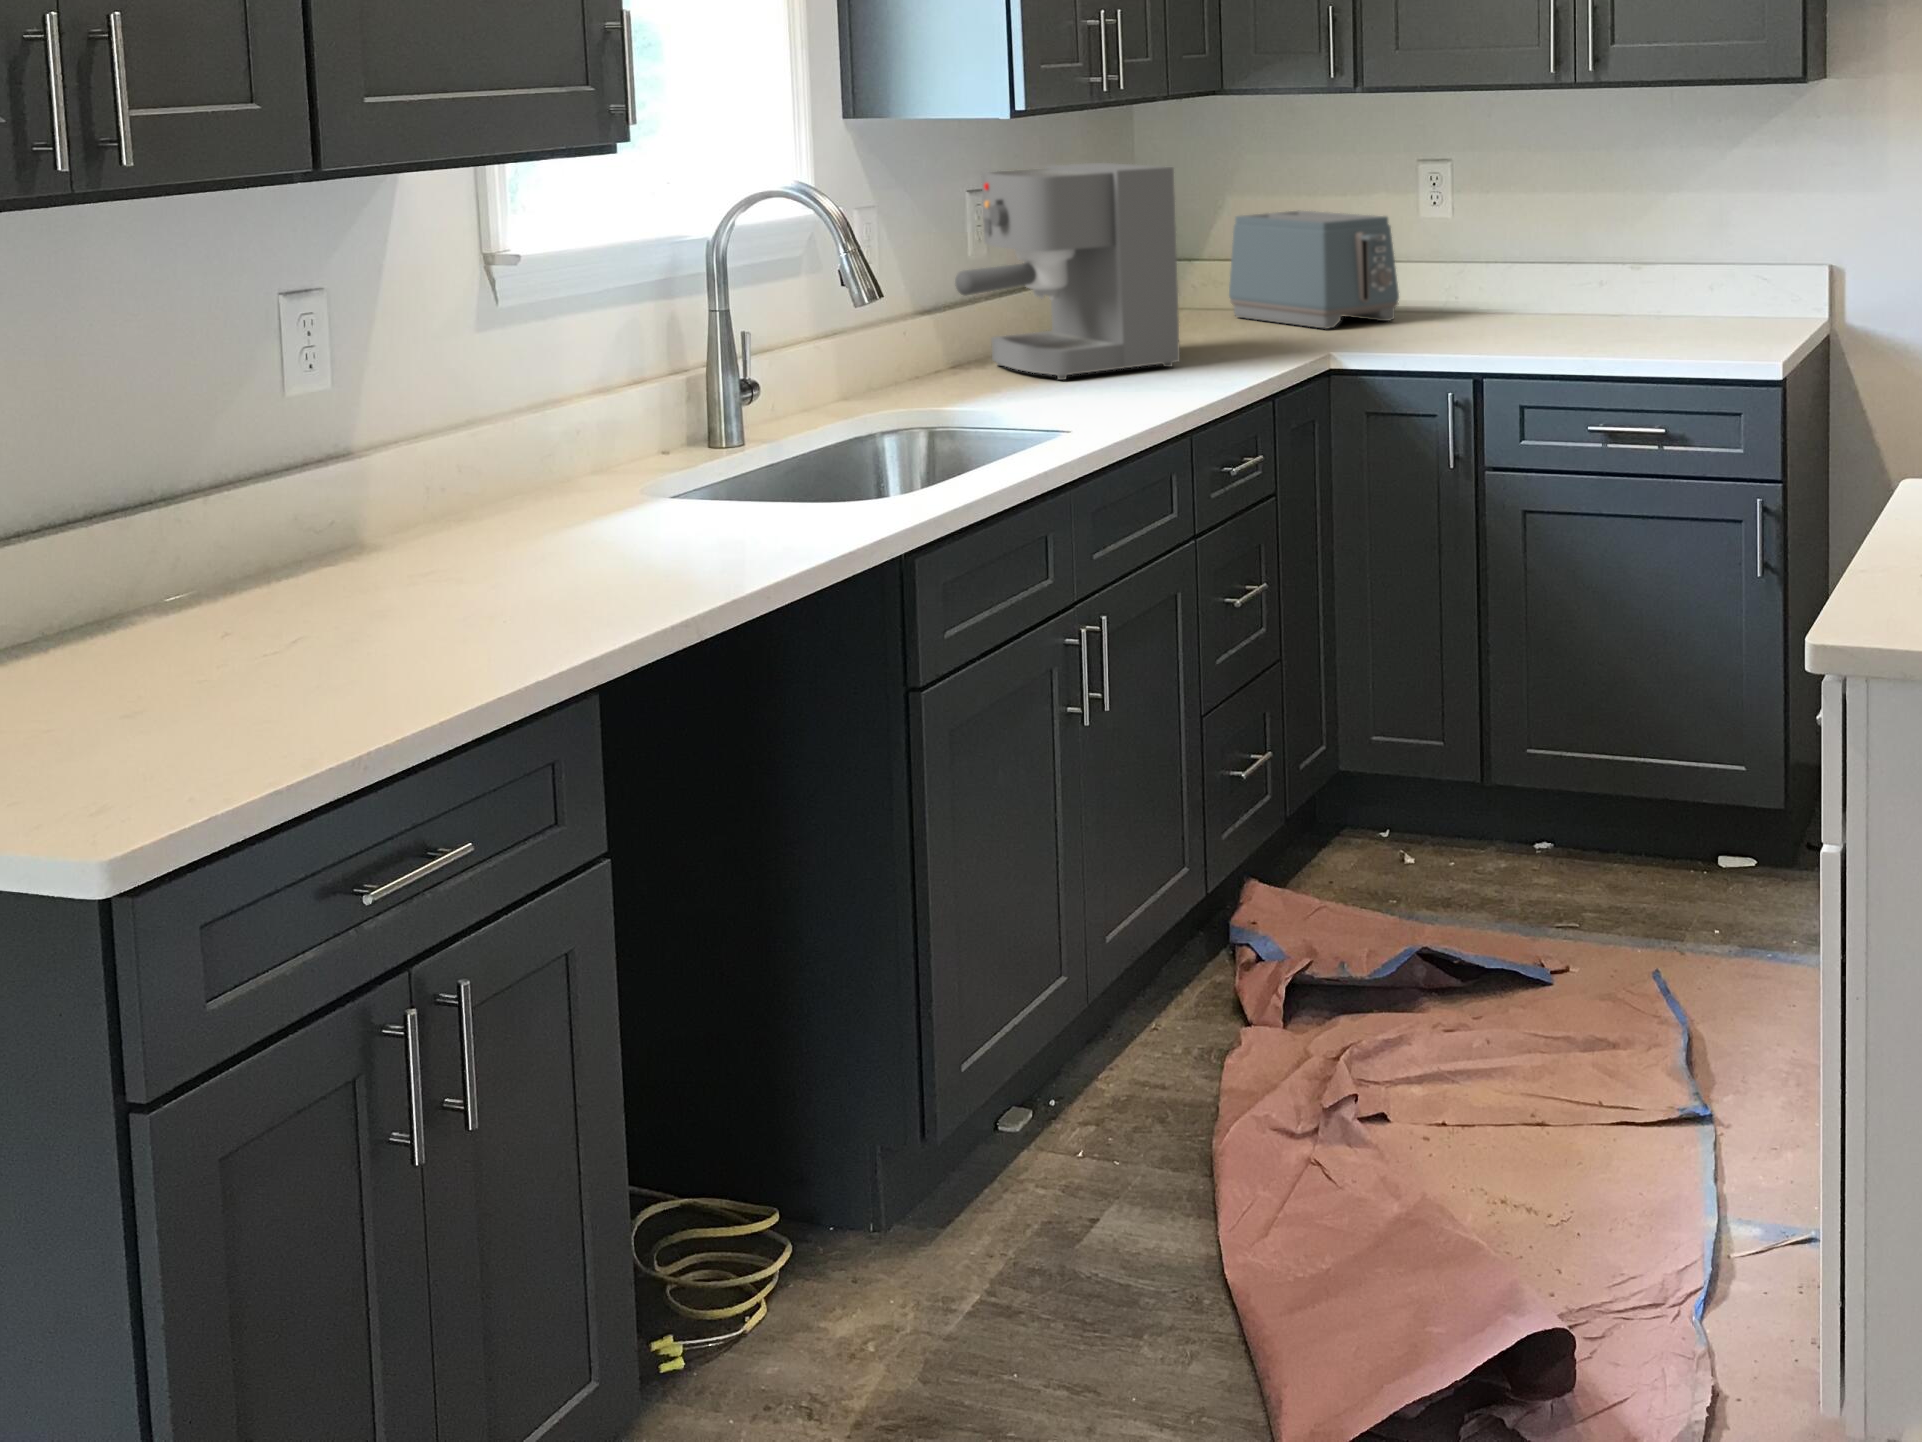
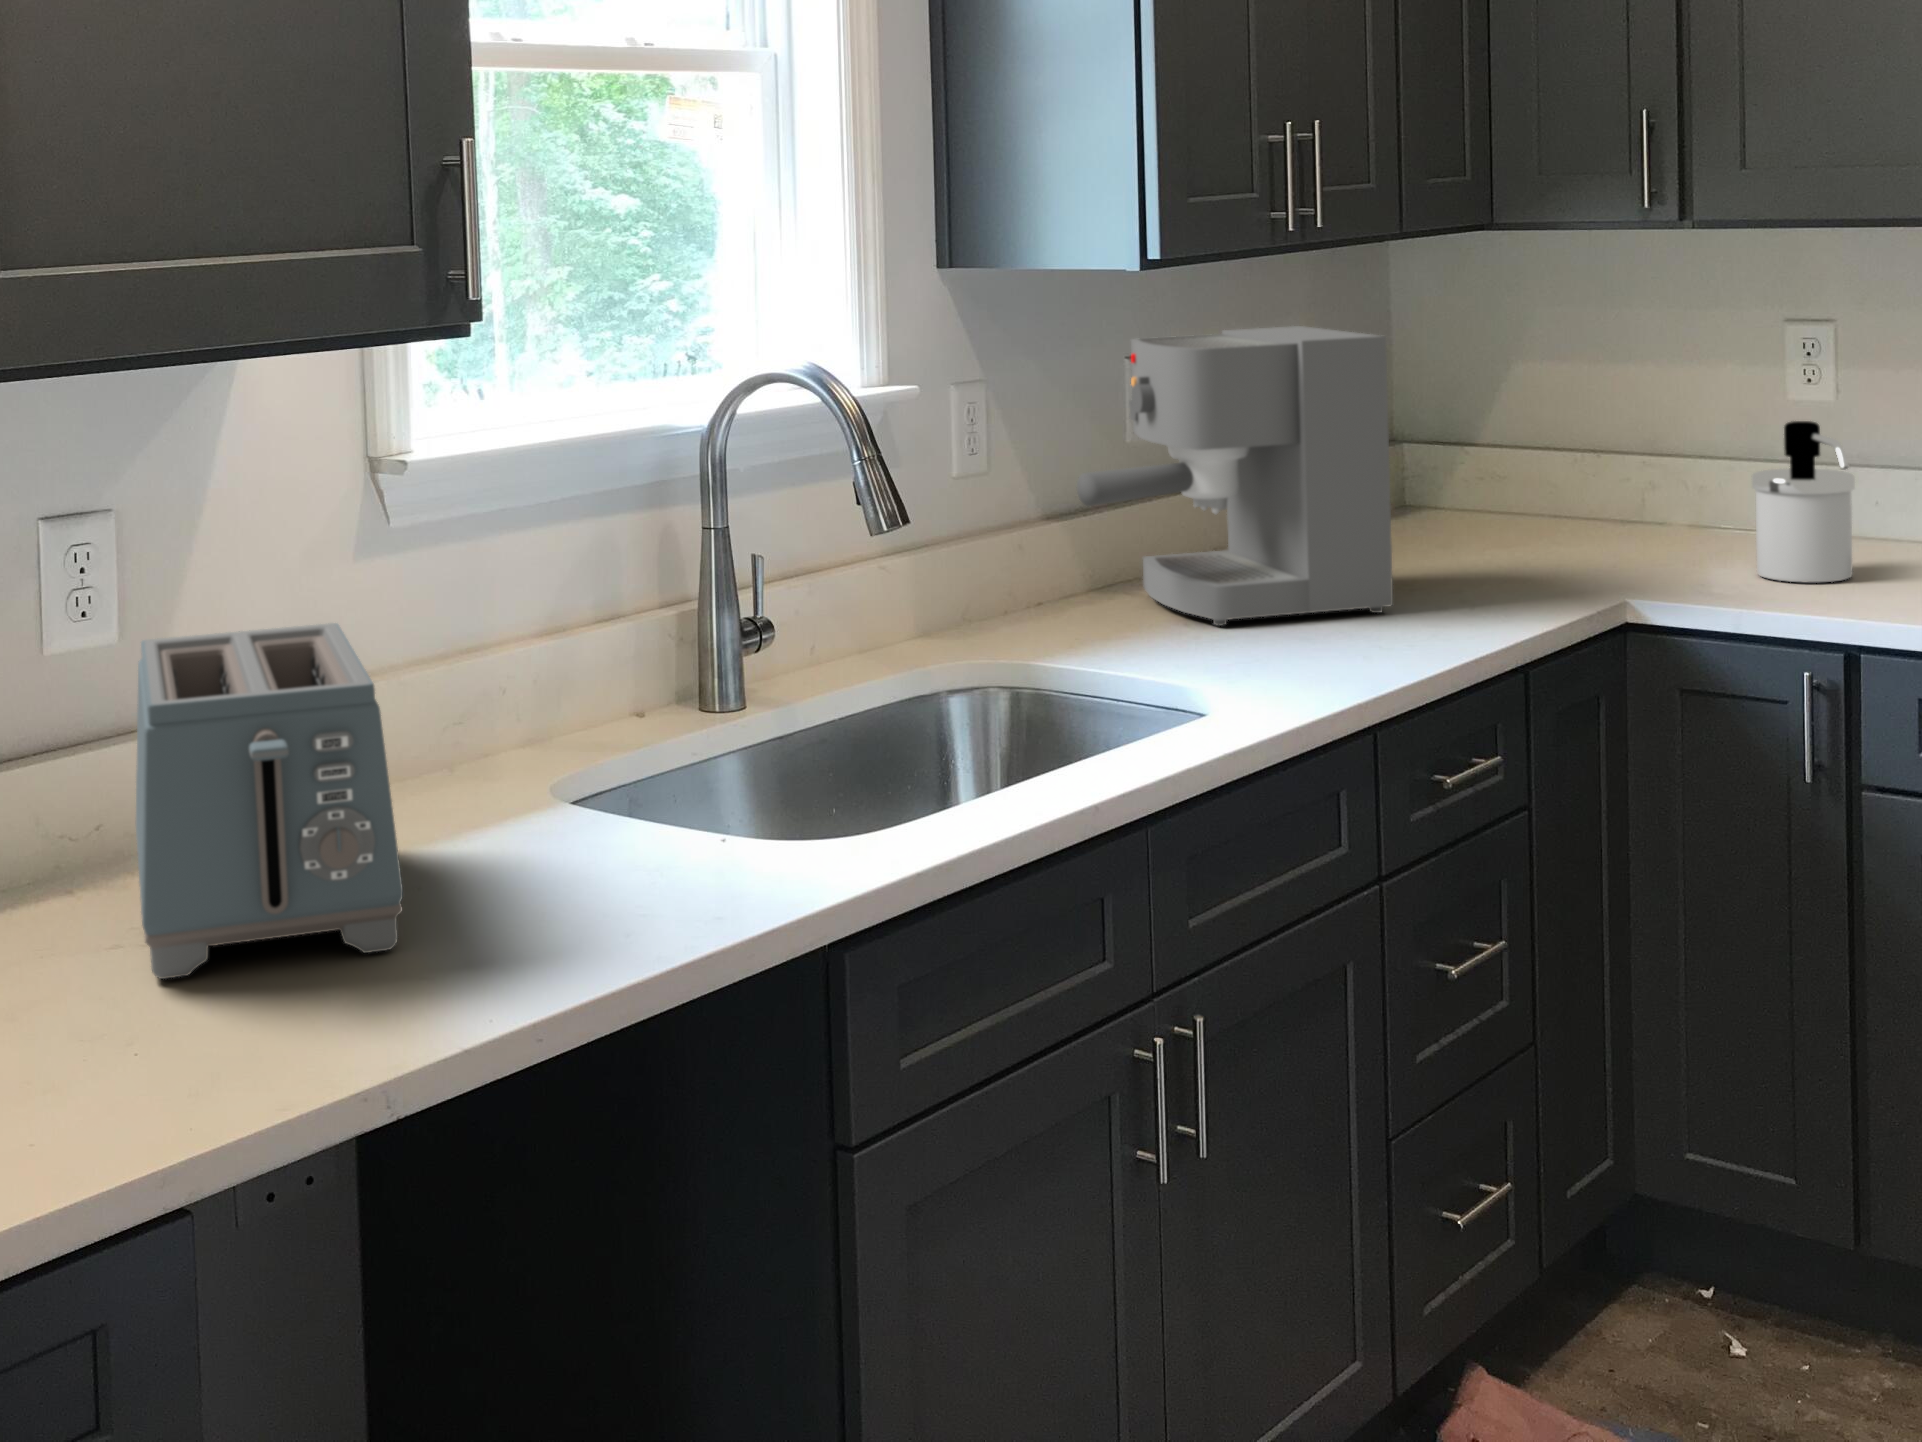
toaster: present [1229,211,1399,329] -> present [136,623,403,979]
soap dispenser: none [1408,226,1473,337] -> present [1752,421,1855,583]

